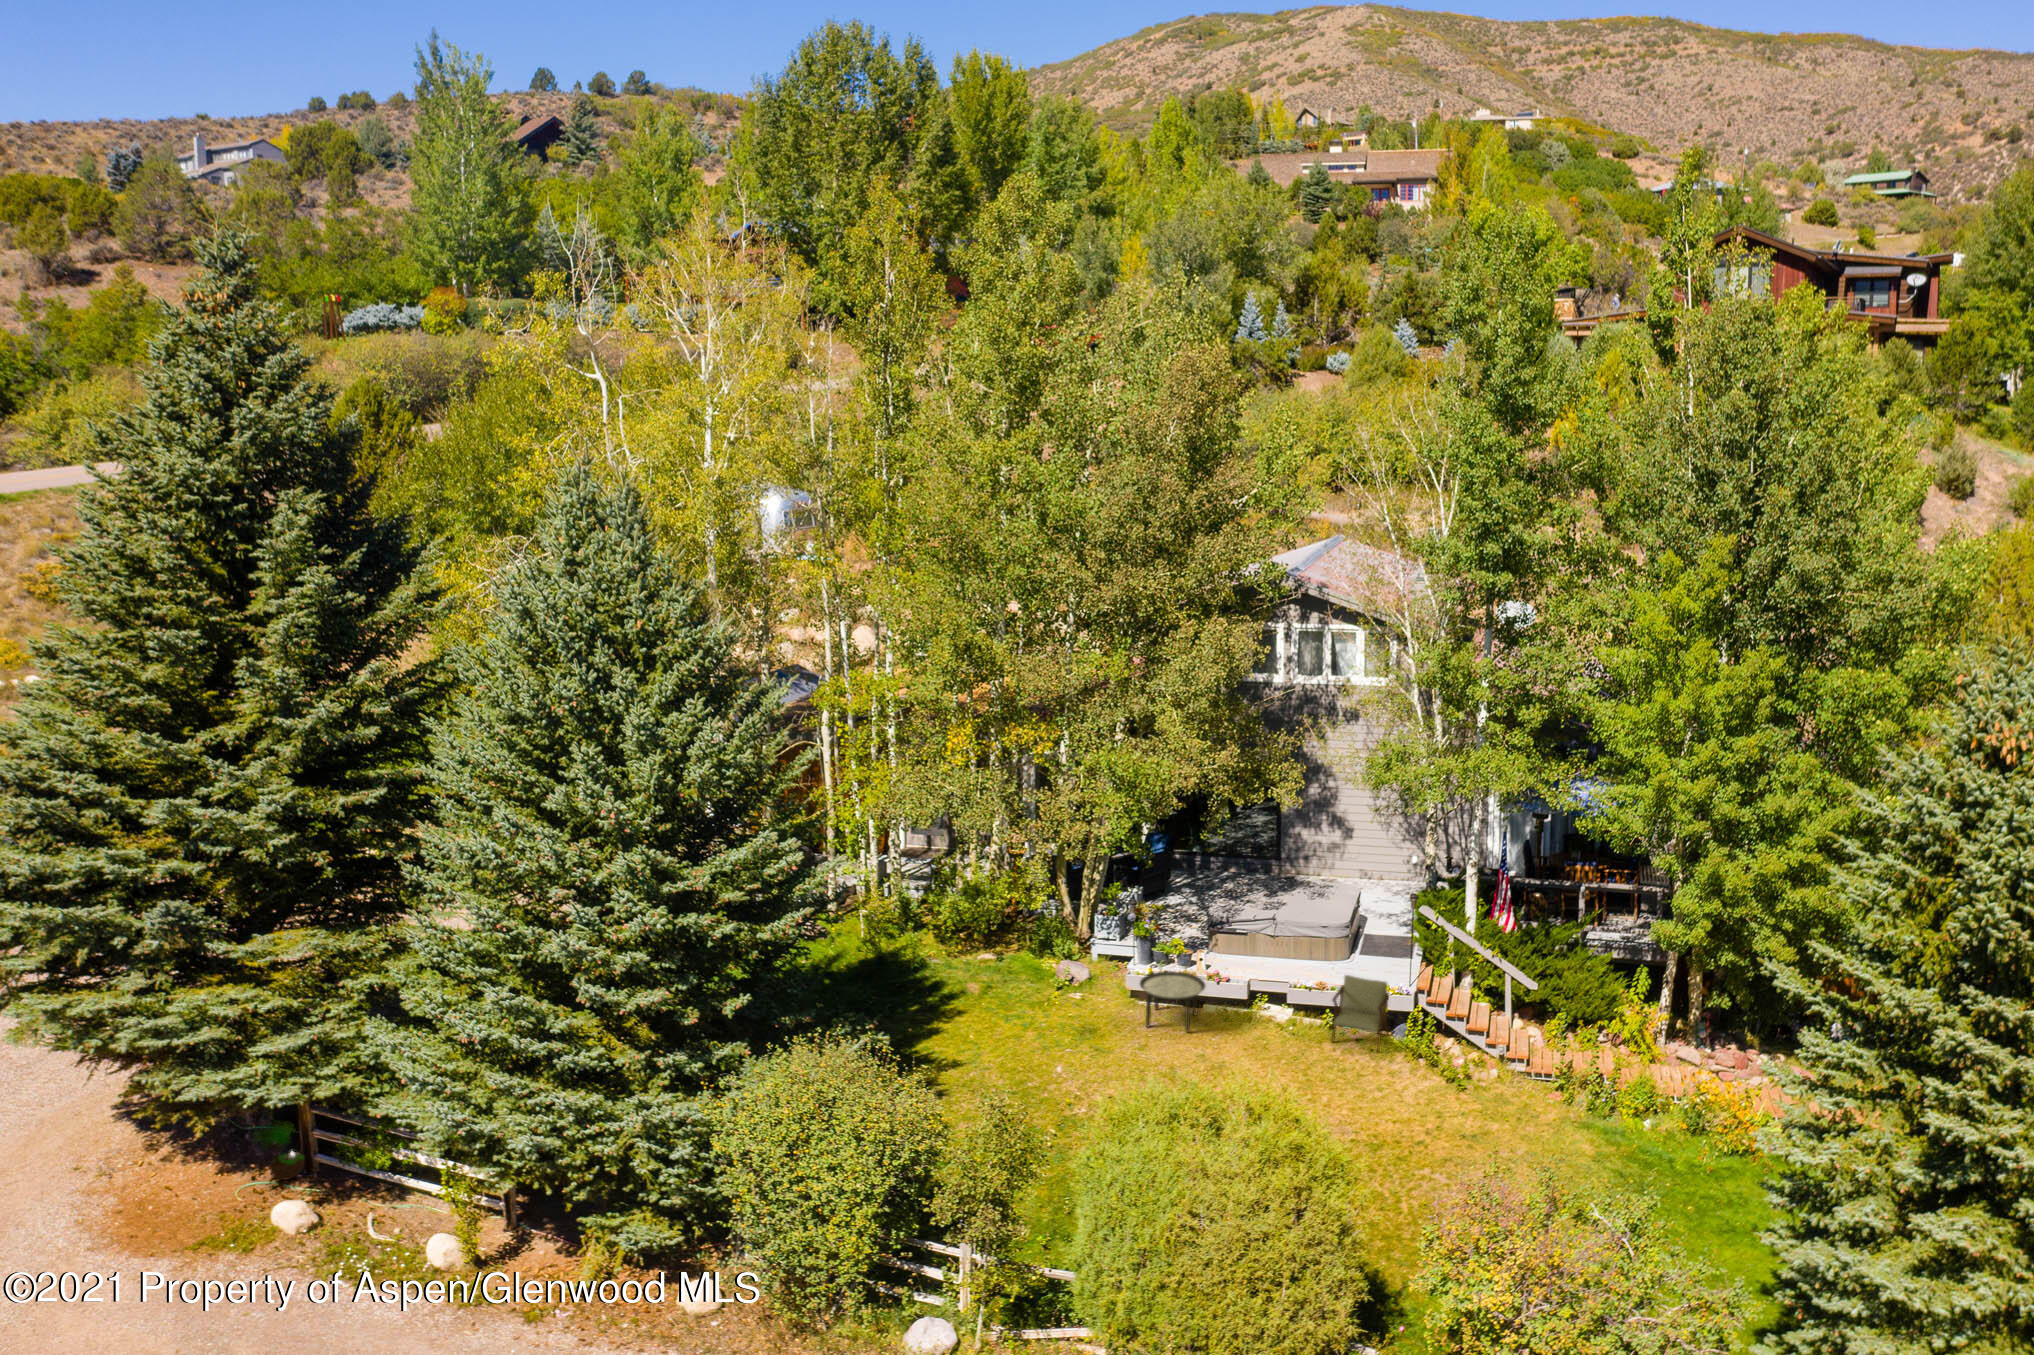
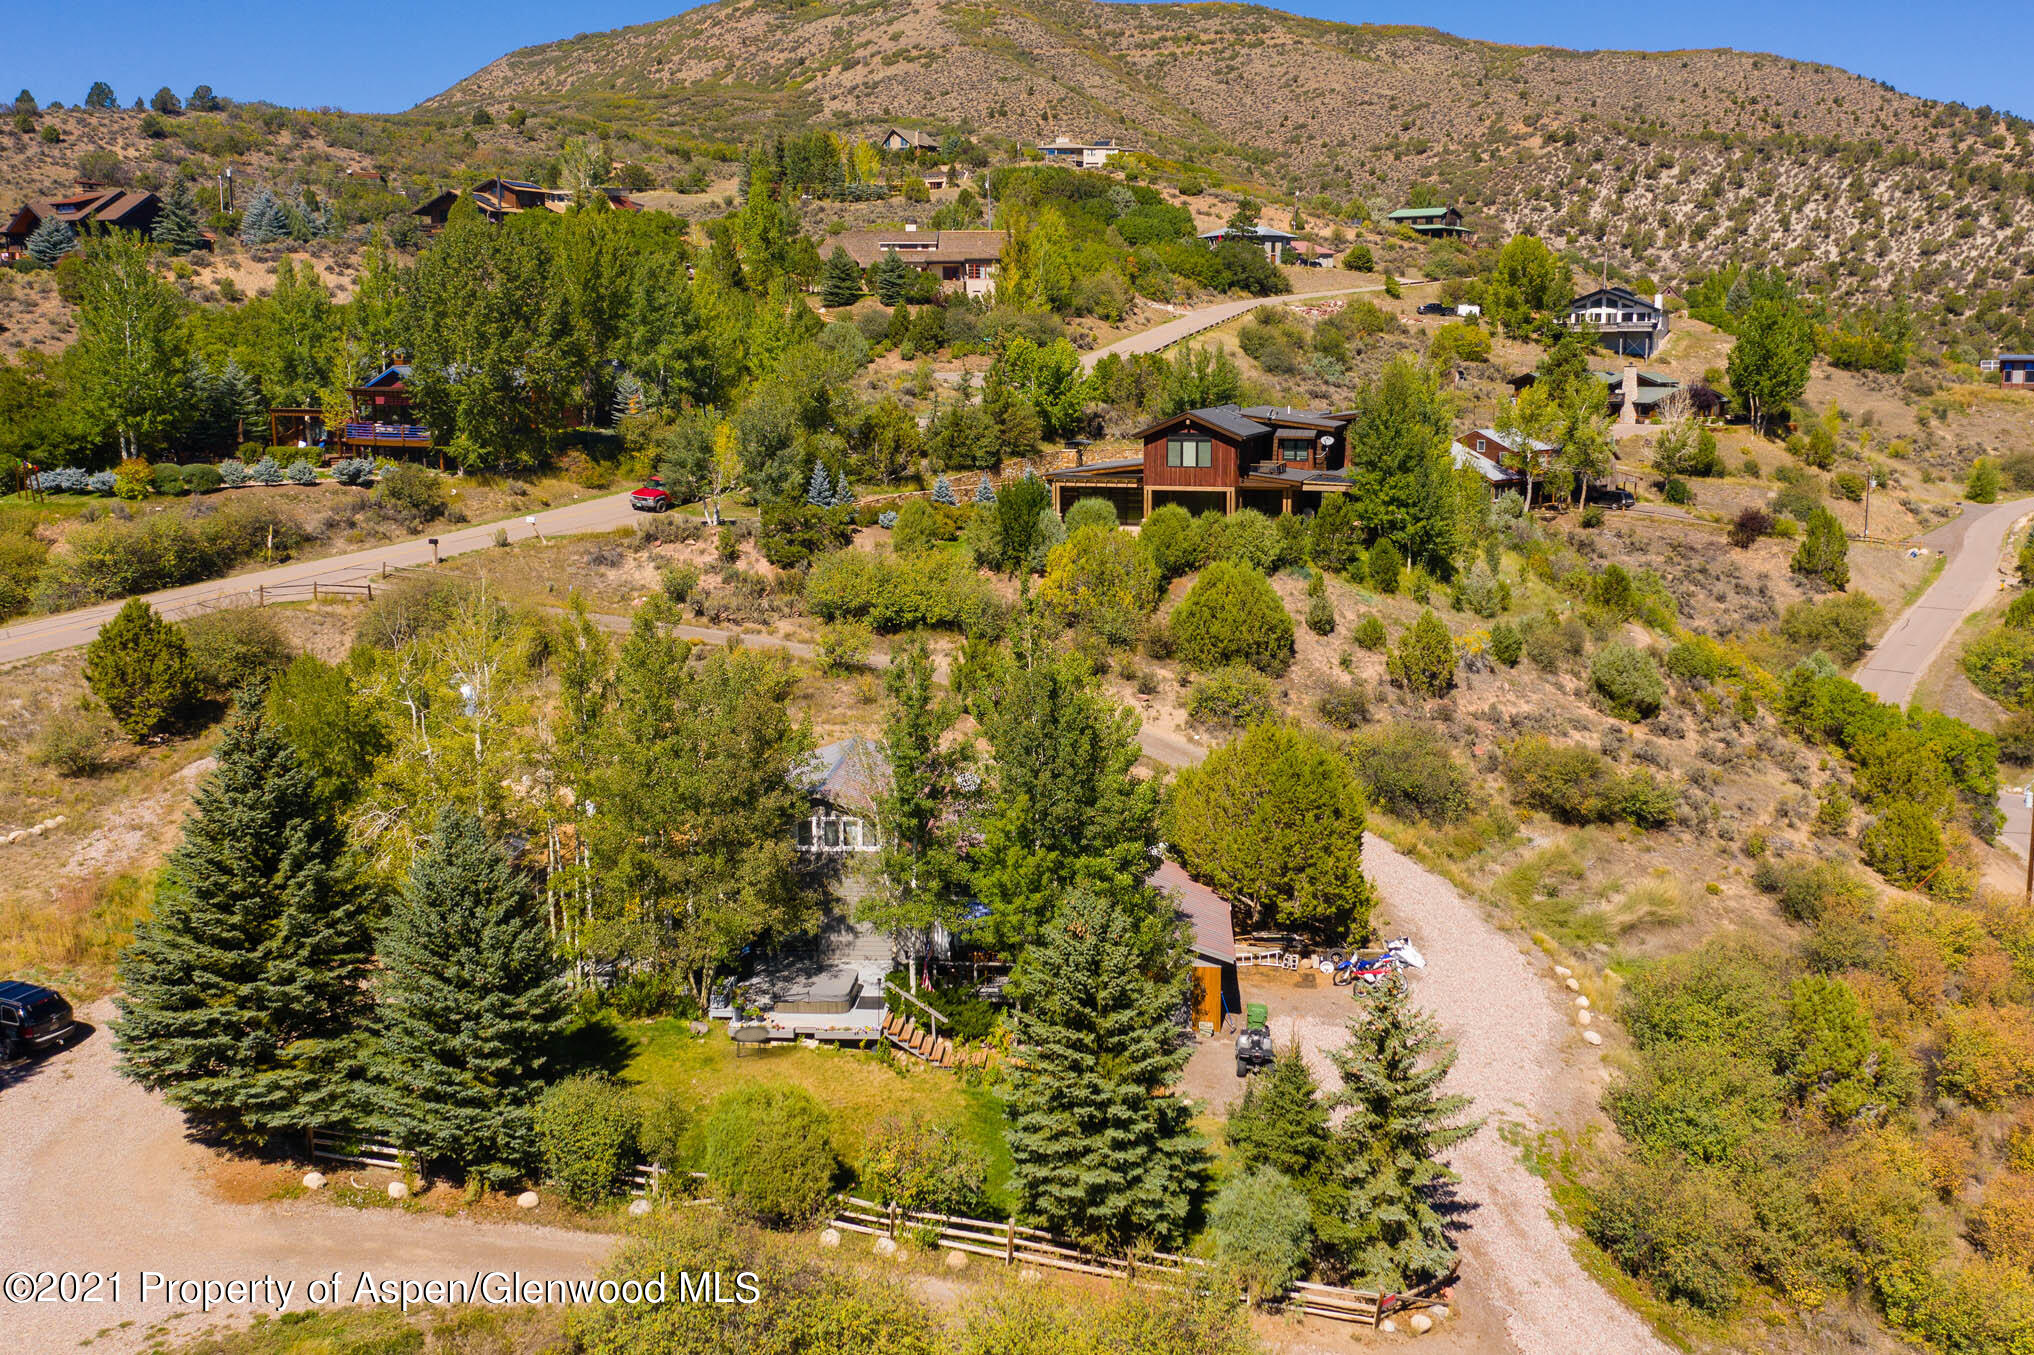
lounge chair: present [1331,975,1389,1051] -> none [836,1022,868,1061]
potted tree: present [255,1122,304,1180] -> none [273,1137,298,1168]

